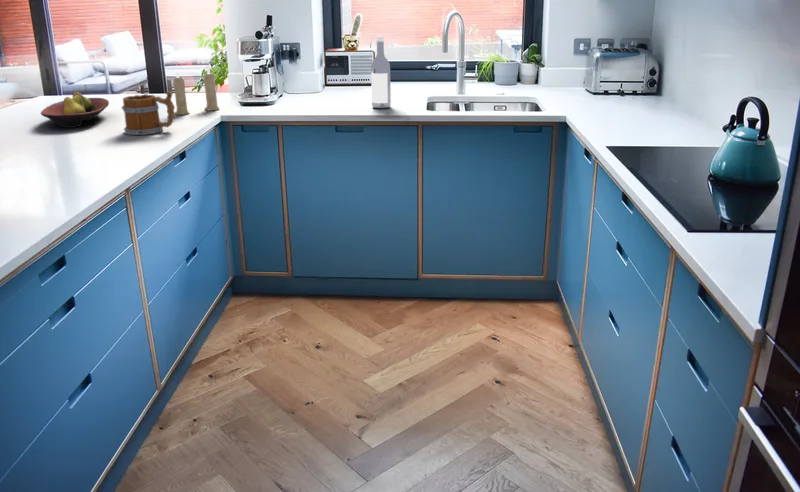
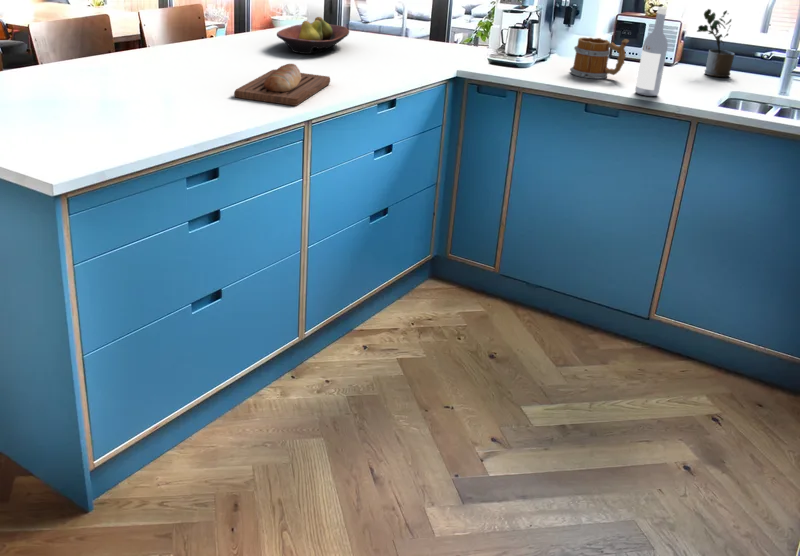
potted plant: none [390,36,421,87] -> present [697,9,735,77]
candle: present [173,68,219,115] -> none [412,8,466,62]
mug: present [122,91,175,135] -> present [570,38,629,79]
bread loaf: none [37,135,123,177] -> present [234,64,330,106]

